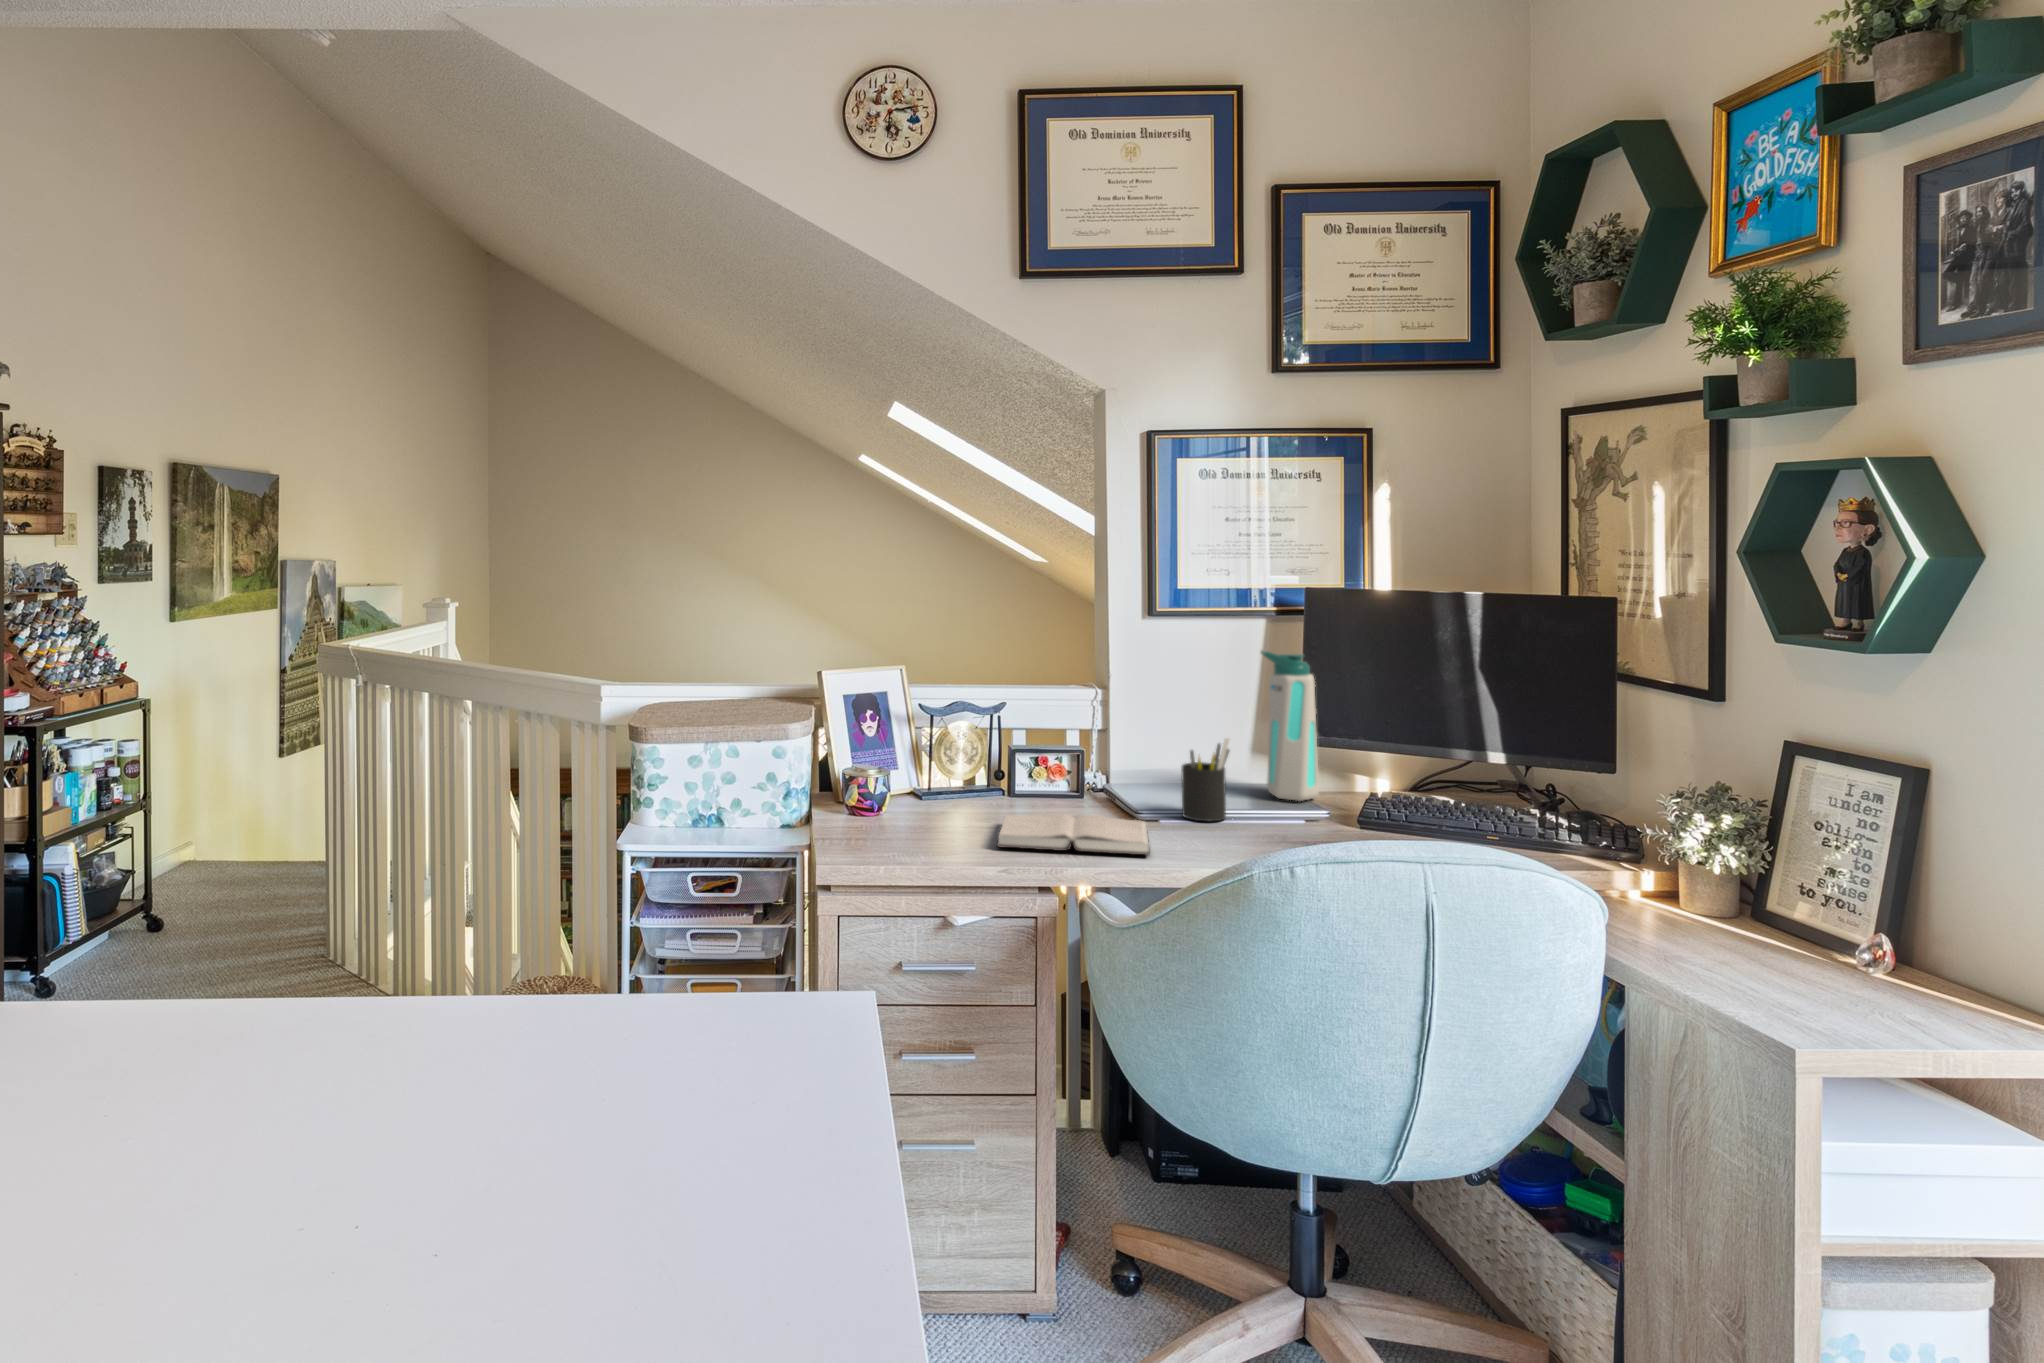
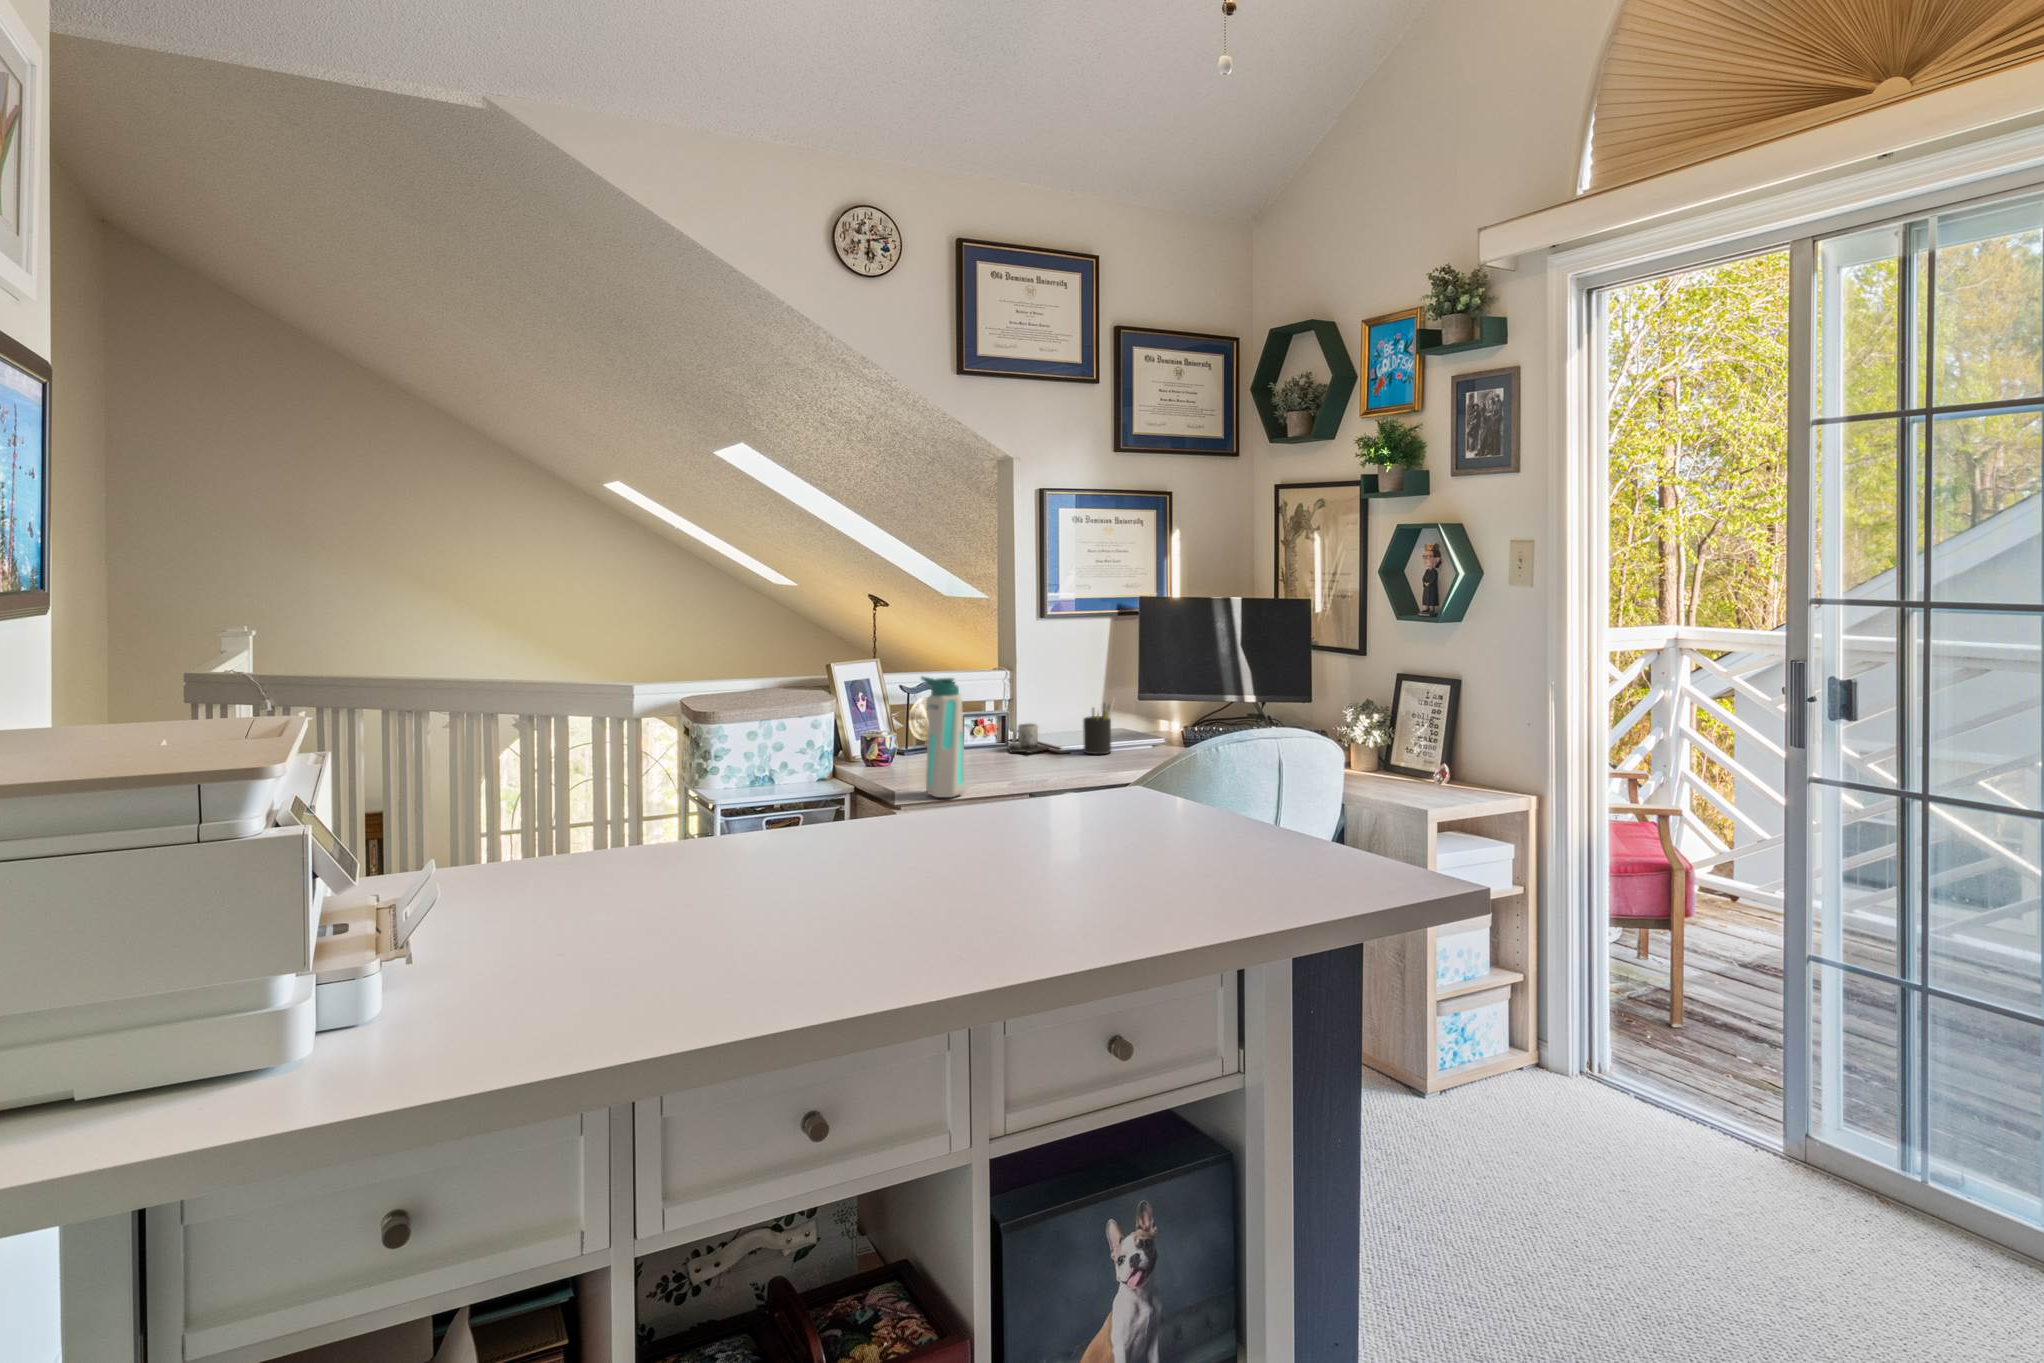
water bottle: present [1261,651,1319,801] -> present [921,677,966,797]
mug: none [1075,763,1138,807] -> present [1008,724,1049,753]
hardback book: present [997,814,1150,855] -> none [979,756,1089,782]

